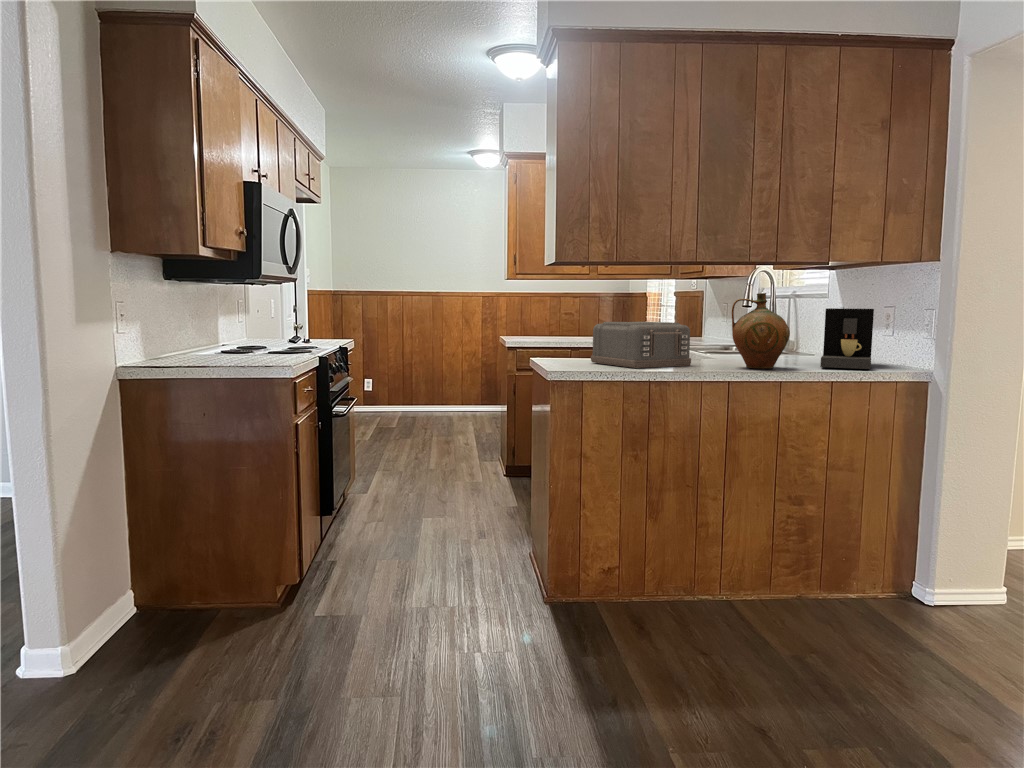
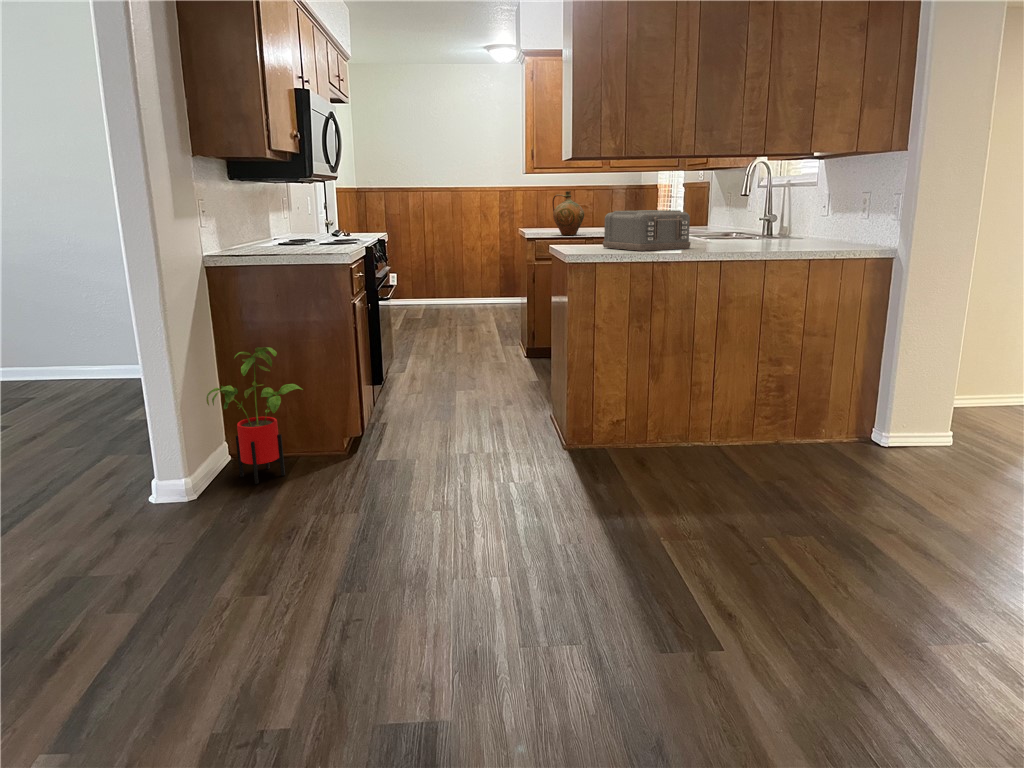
ceramic jug: present [732,293,790,369] -> present [552,191,584,236]
coffee maker: present [820,308,874,369] -> none [802,194,853,248]
house plant: none [100,478,224,652] -> present [207,347,303,484]

